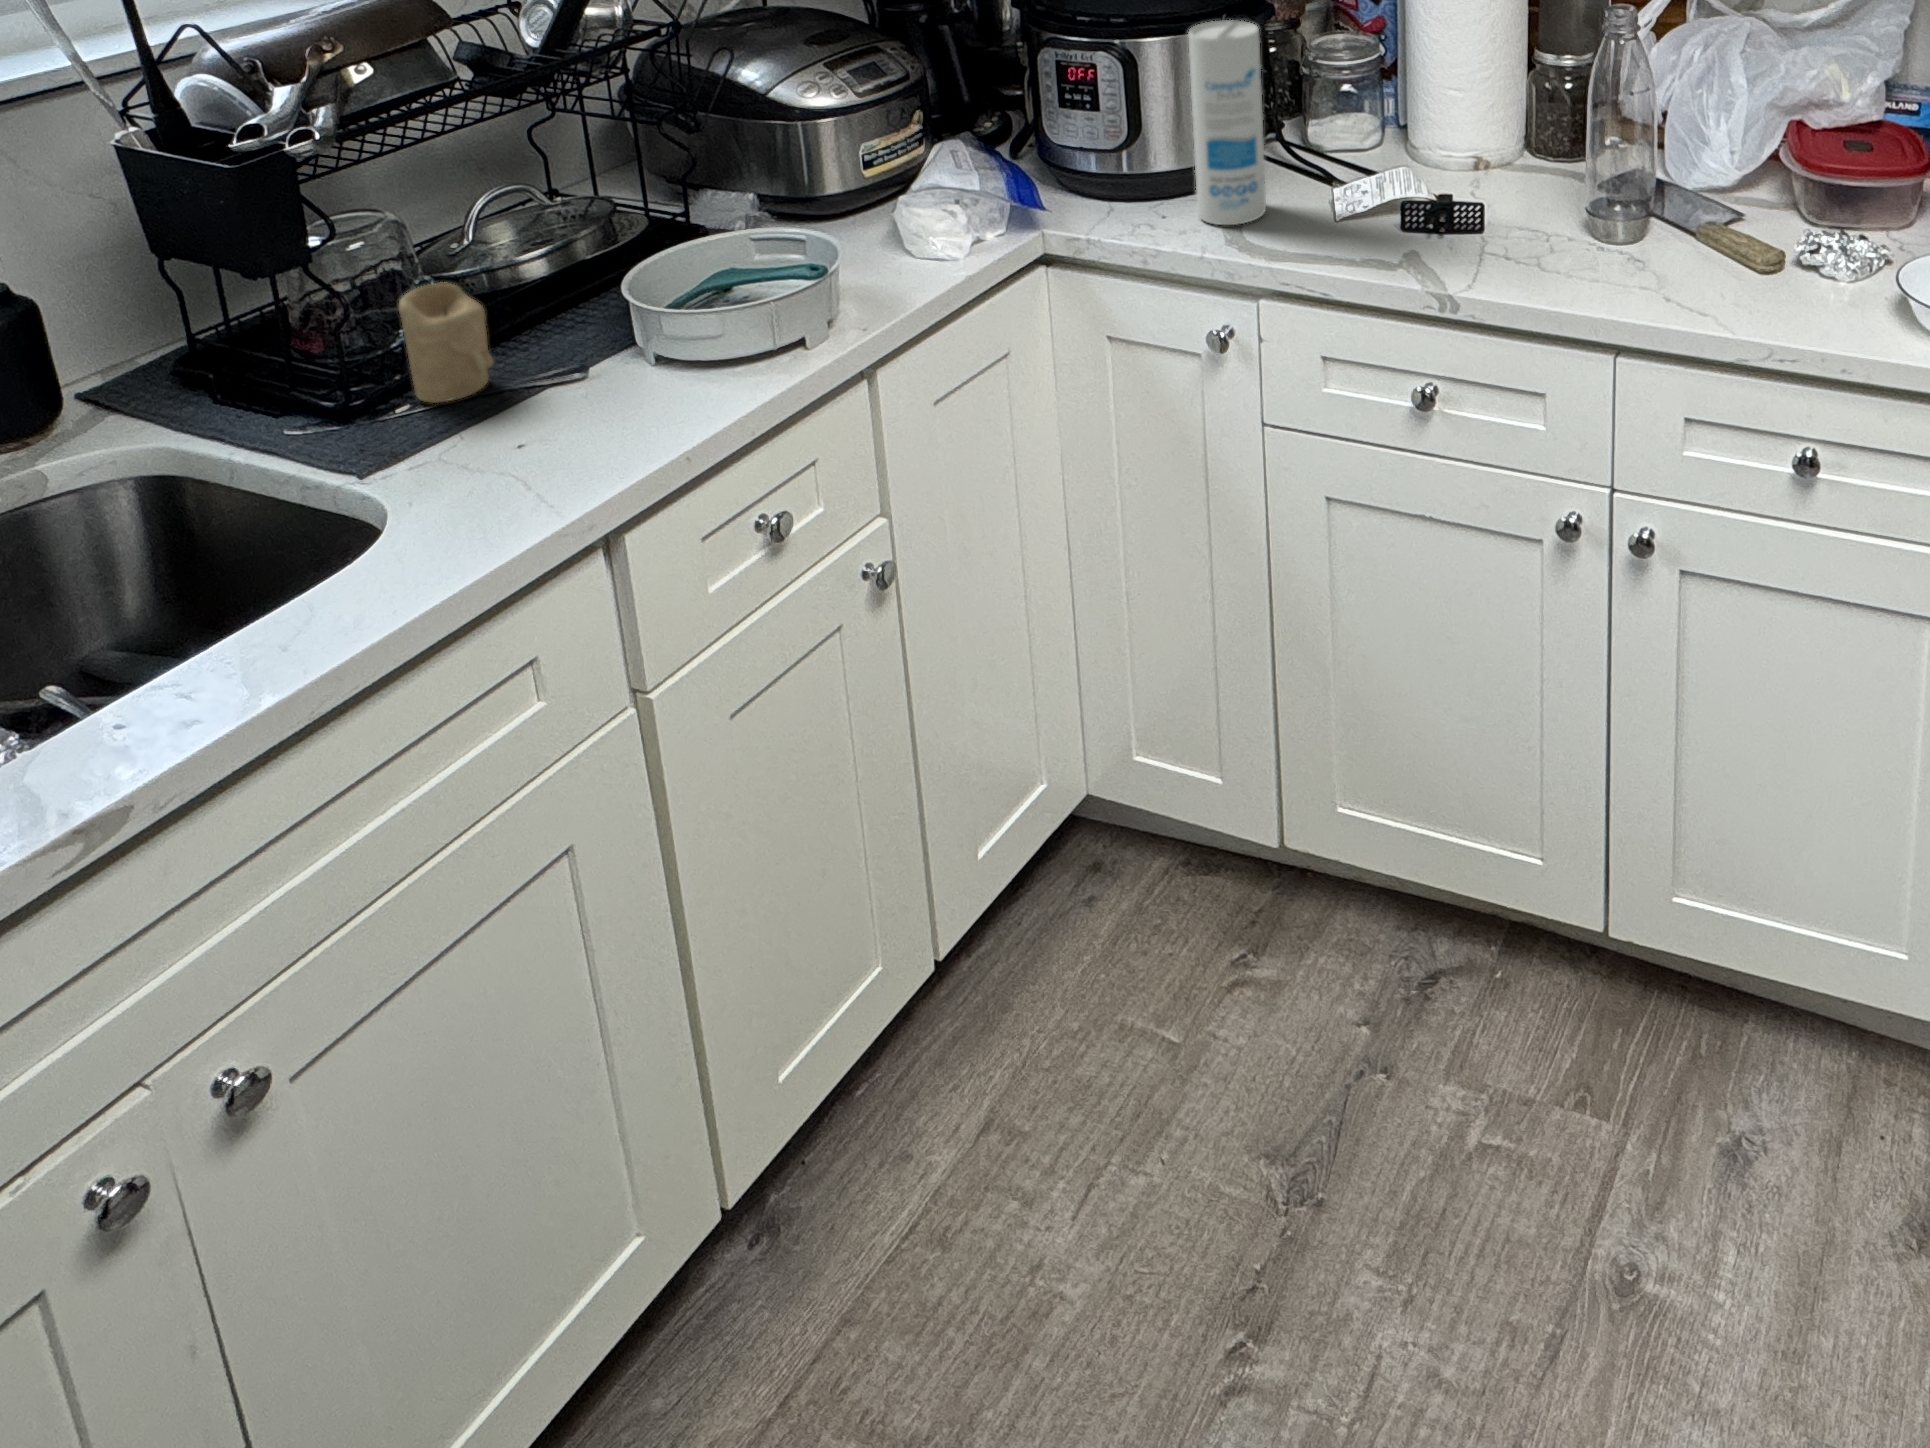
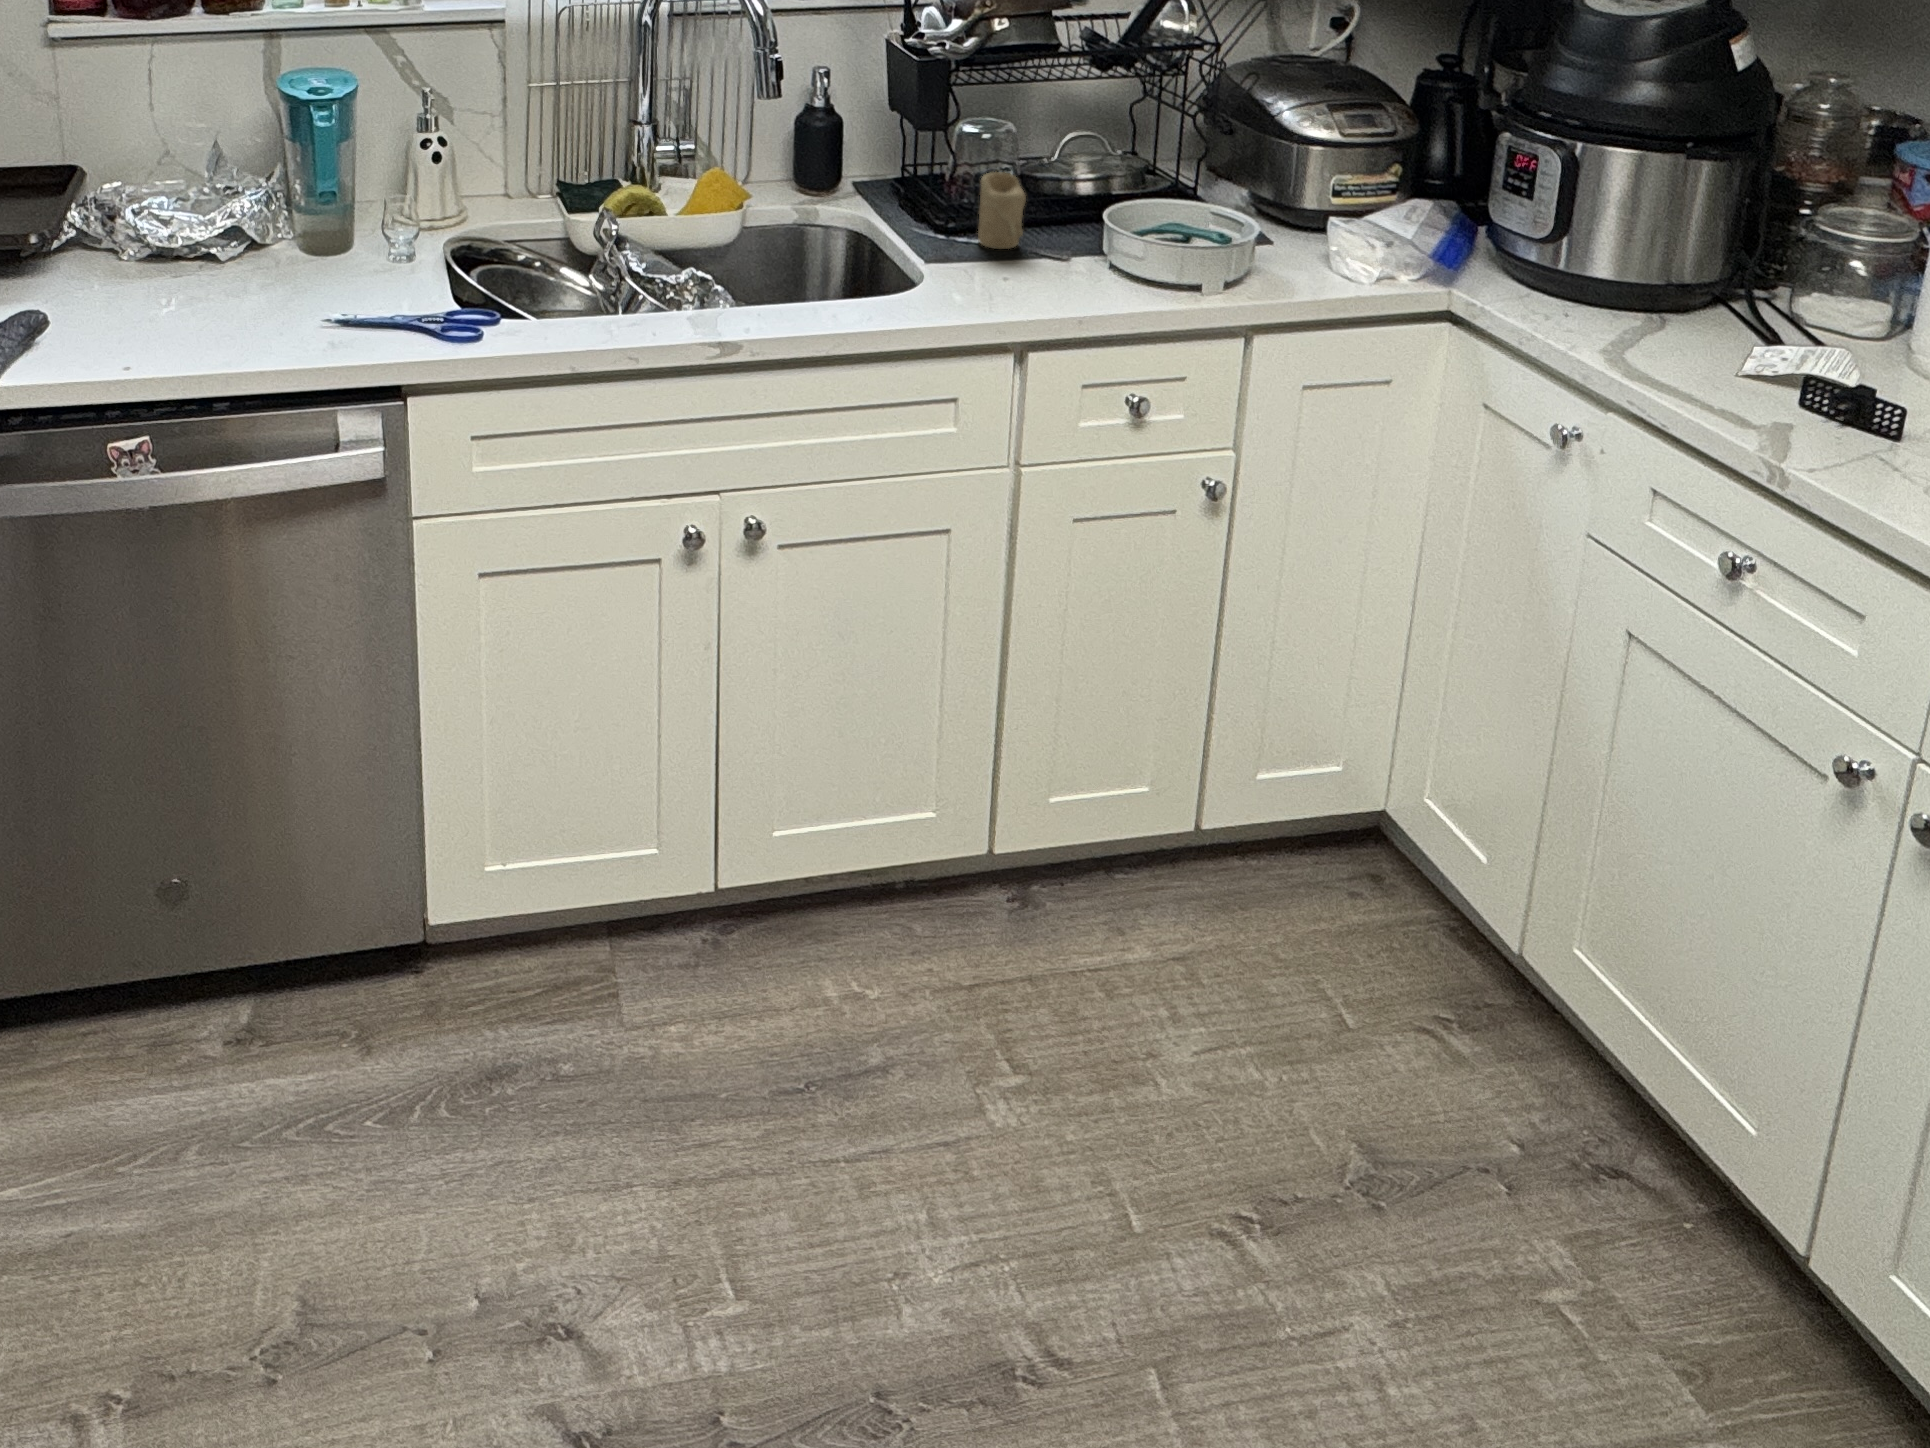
canister: present [1188,20,1266,225] -> none [1593,142,1702,344]

